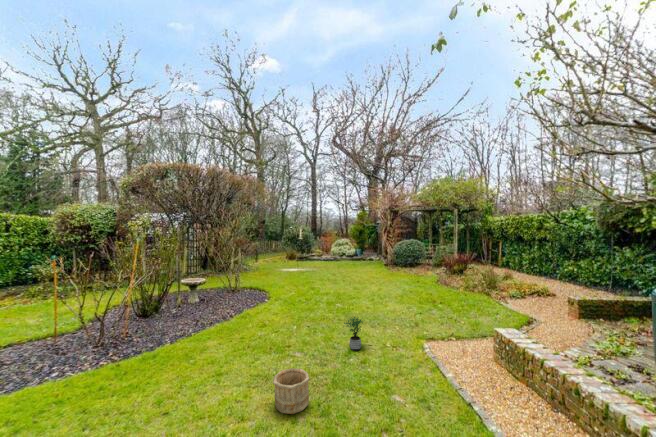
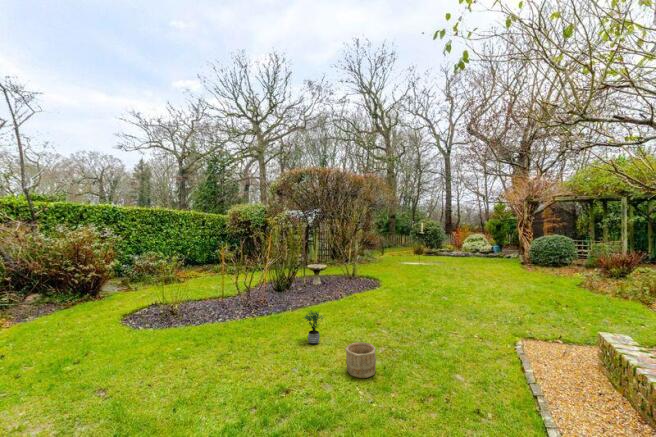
potted plant: present [344,317,363,351] -> present [304,311,323,345]

